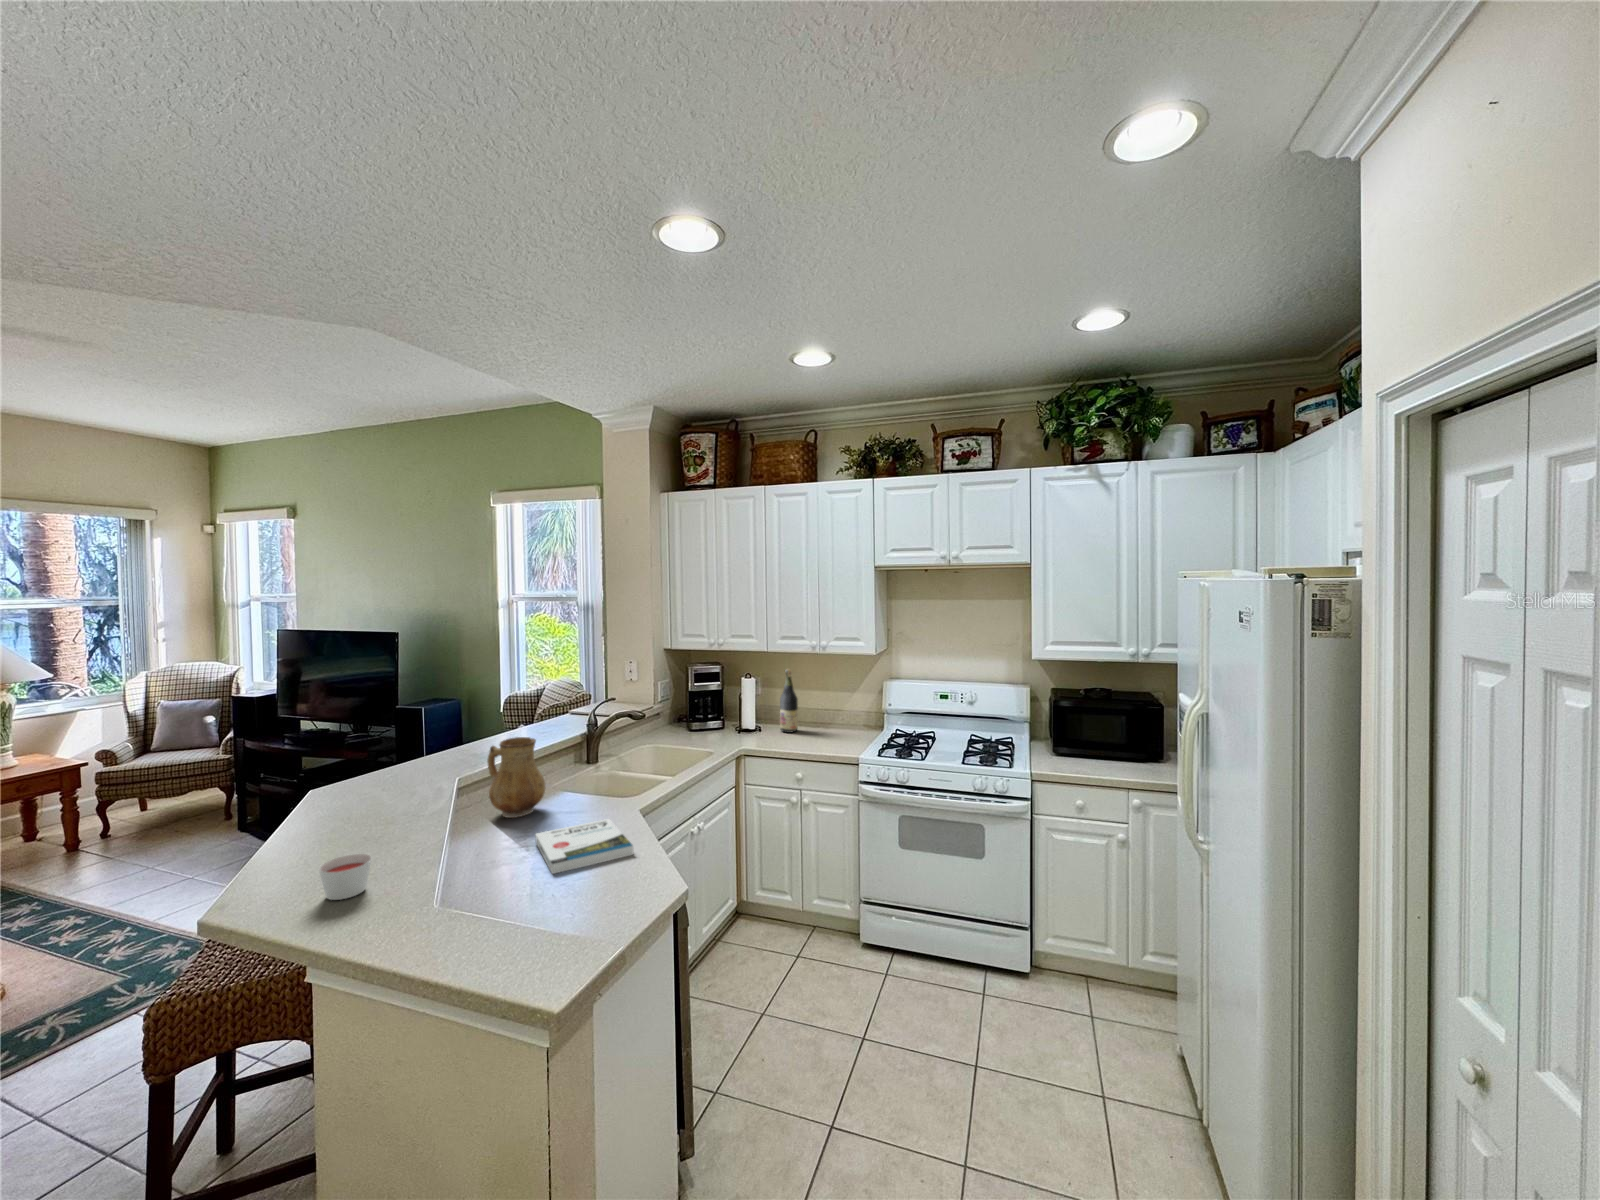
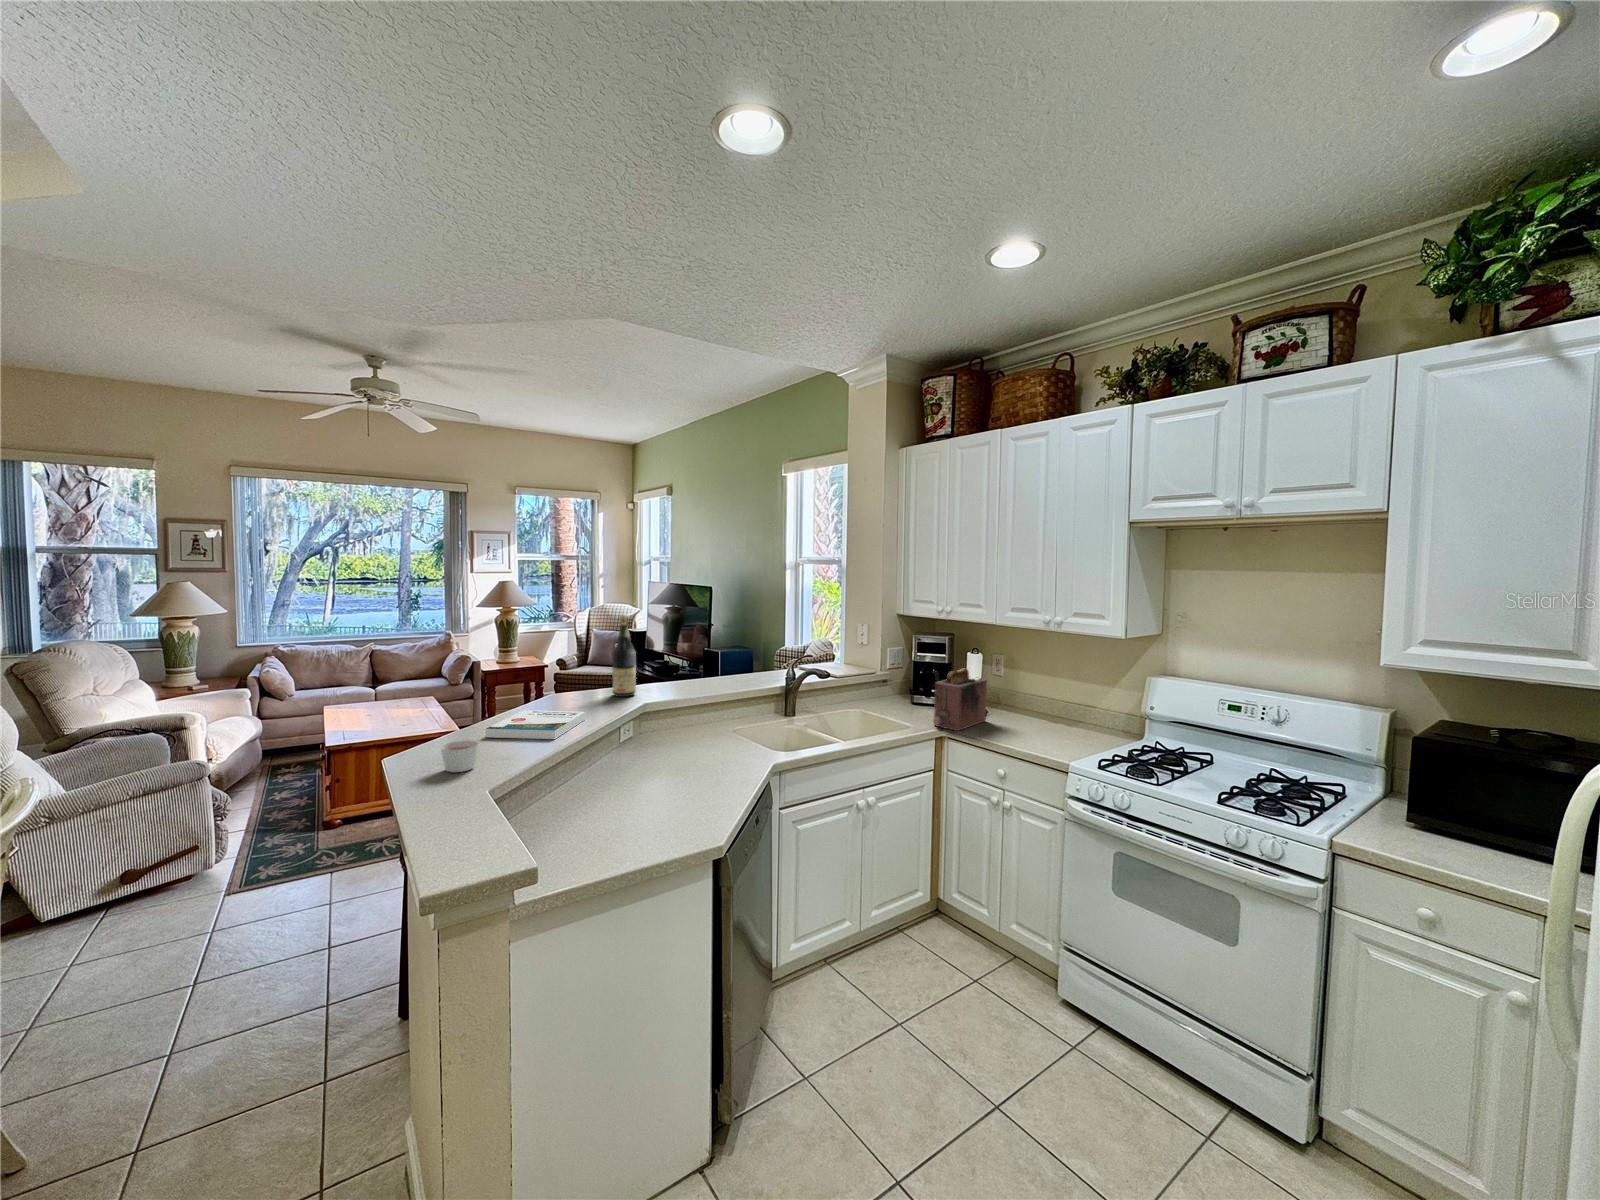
wine bottle: present [780,669,798,733] -> present [612,615,636,697]
toaster: none [729,692,764,748] -> present [933,669,987,731]
ceramic pitcher: present [487,737,546,818] -> none [661,677,708,749]
book: present [535,819,633,874] -> present [485,710,585,739]

